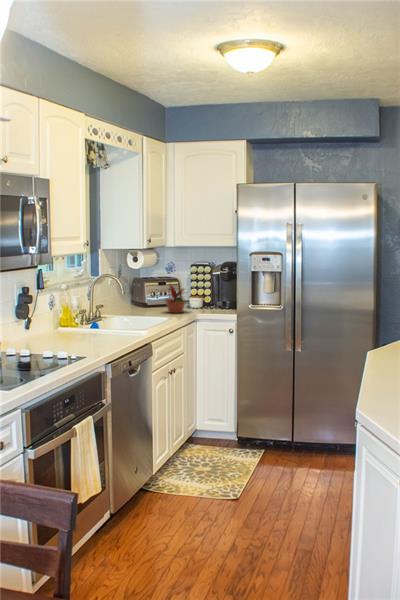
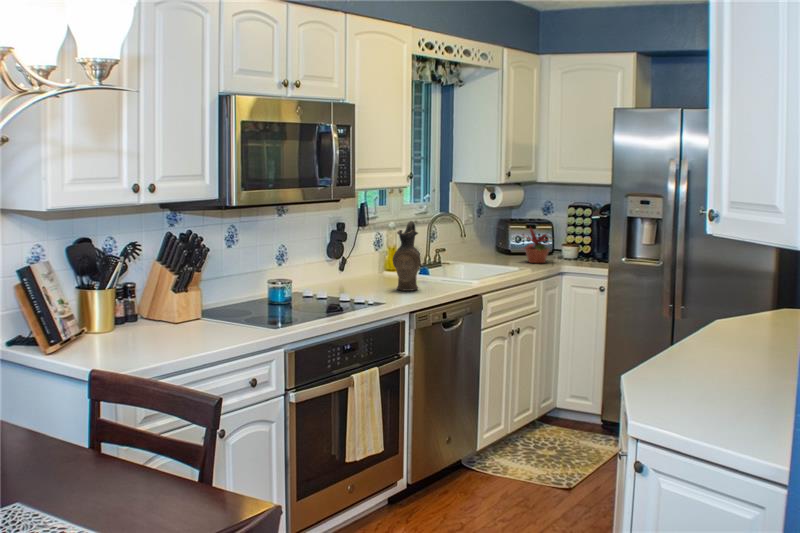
ceramic pitcher: none [83,283,108,344] -> present [393,221,420,291]

